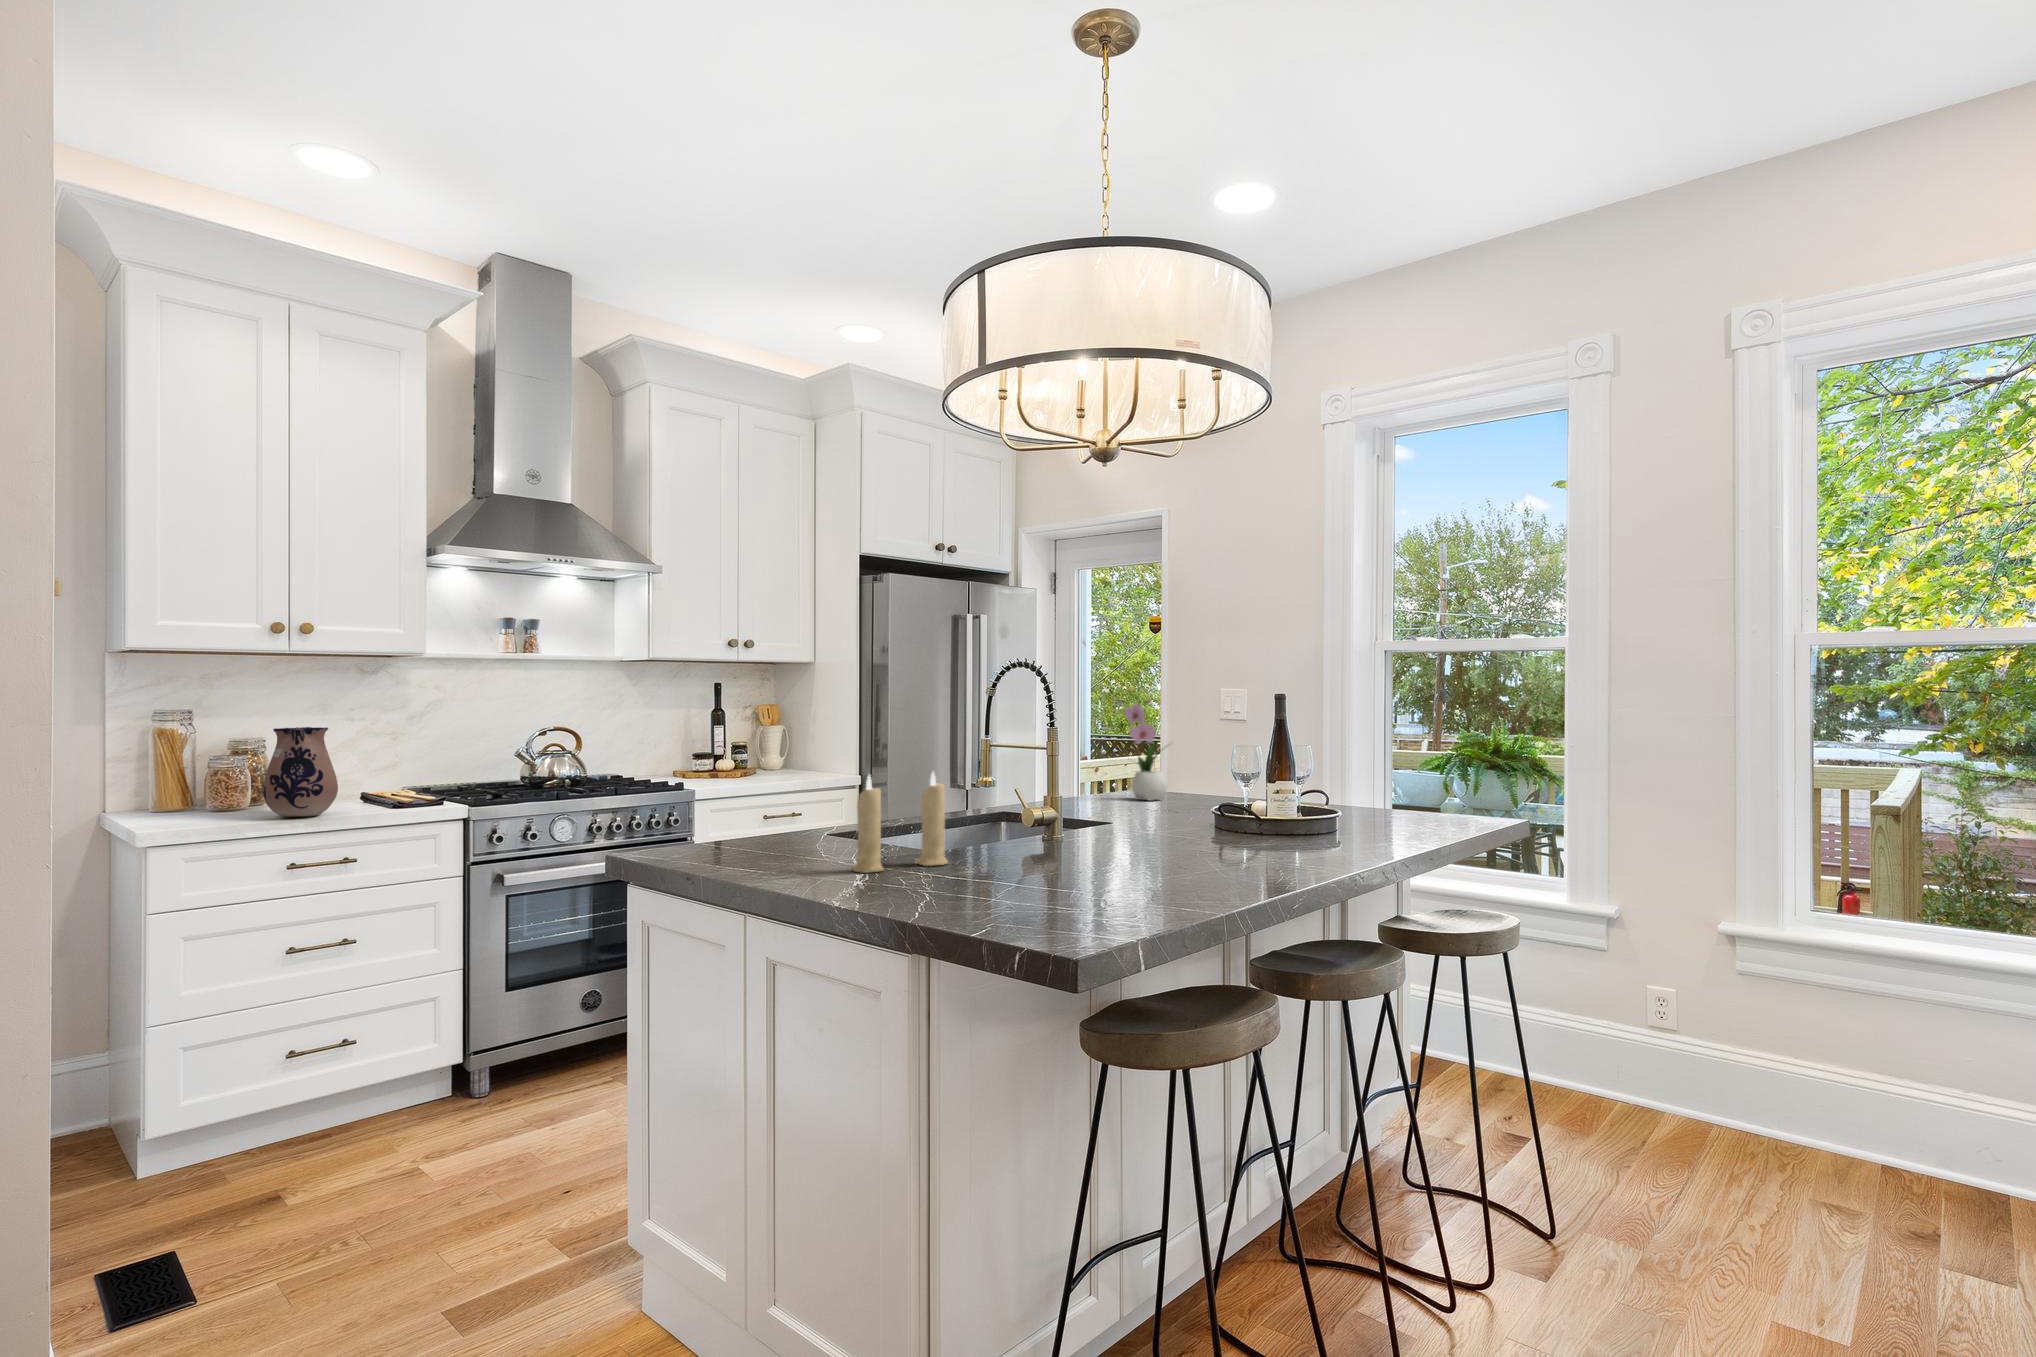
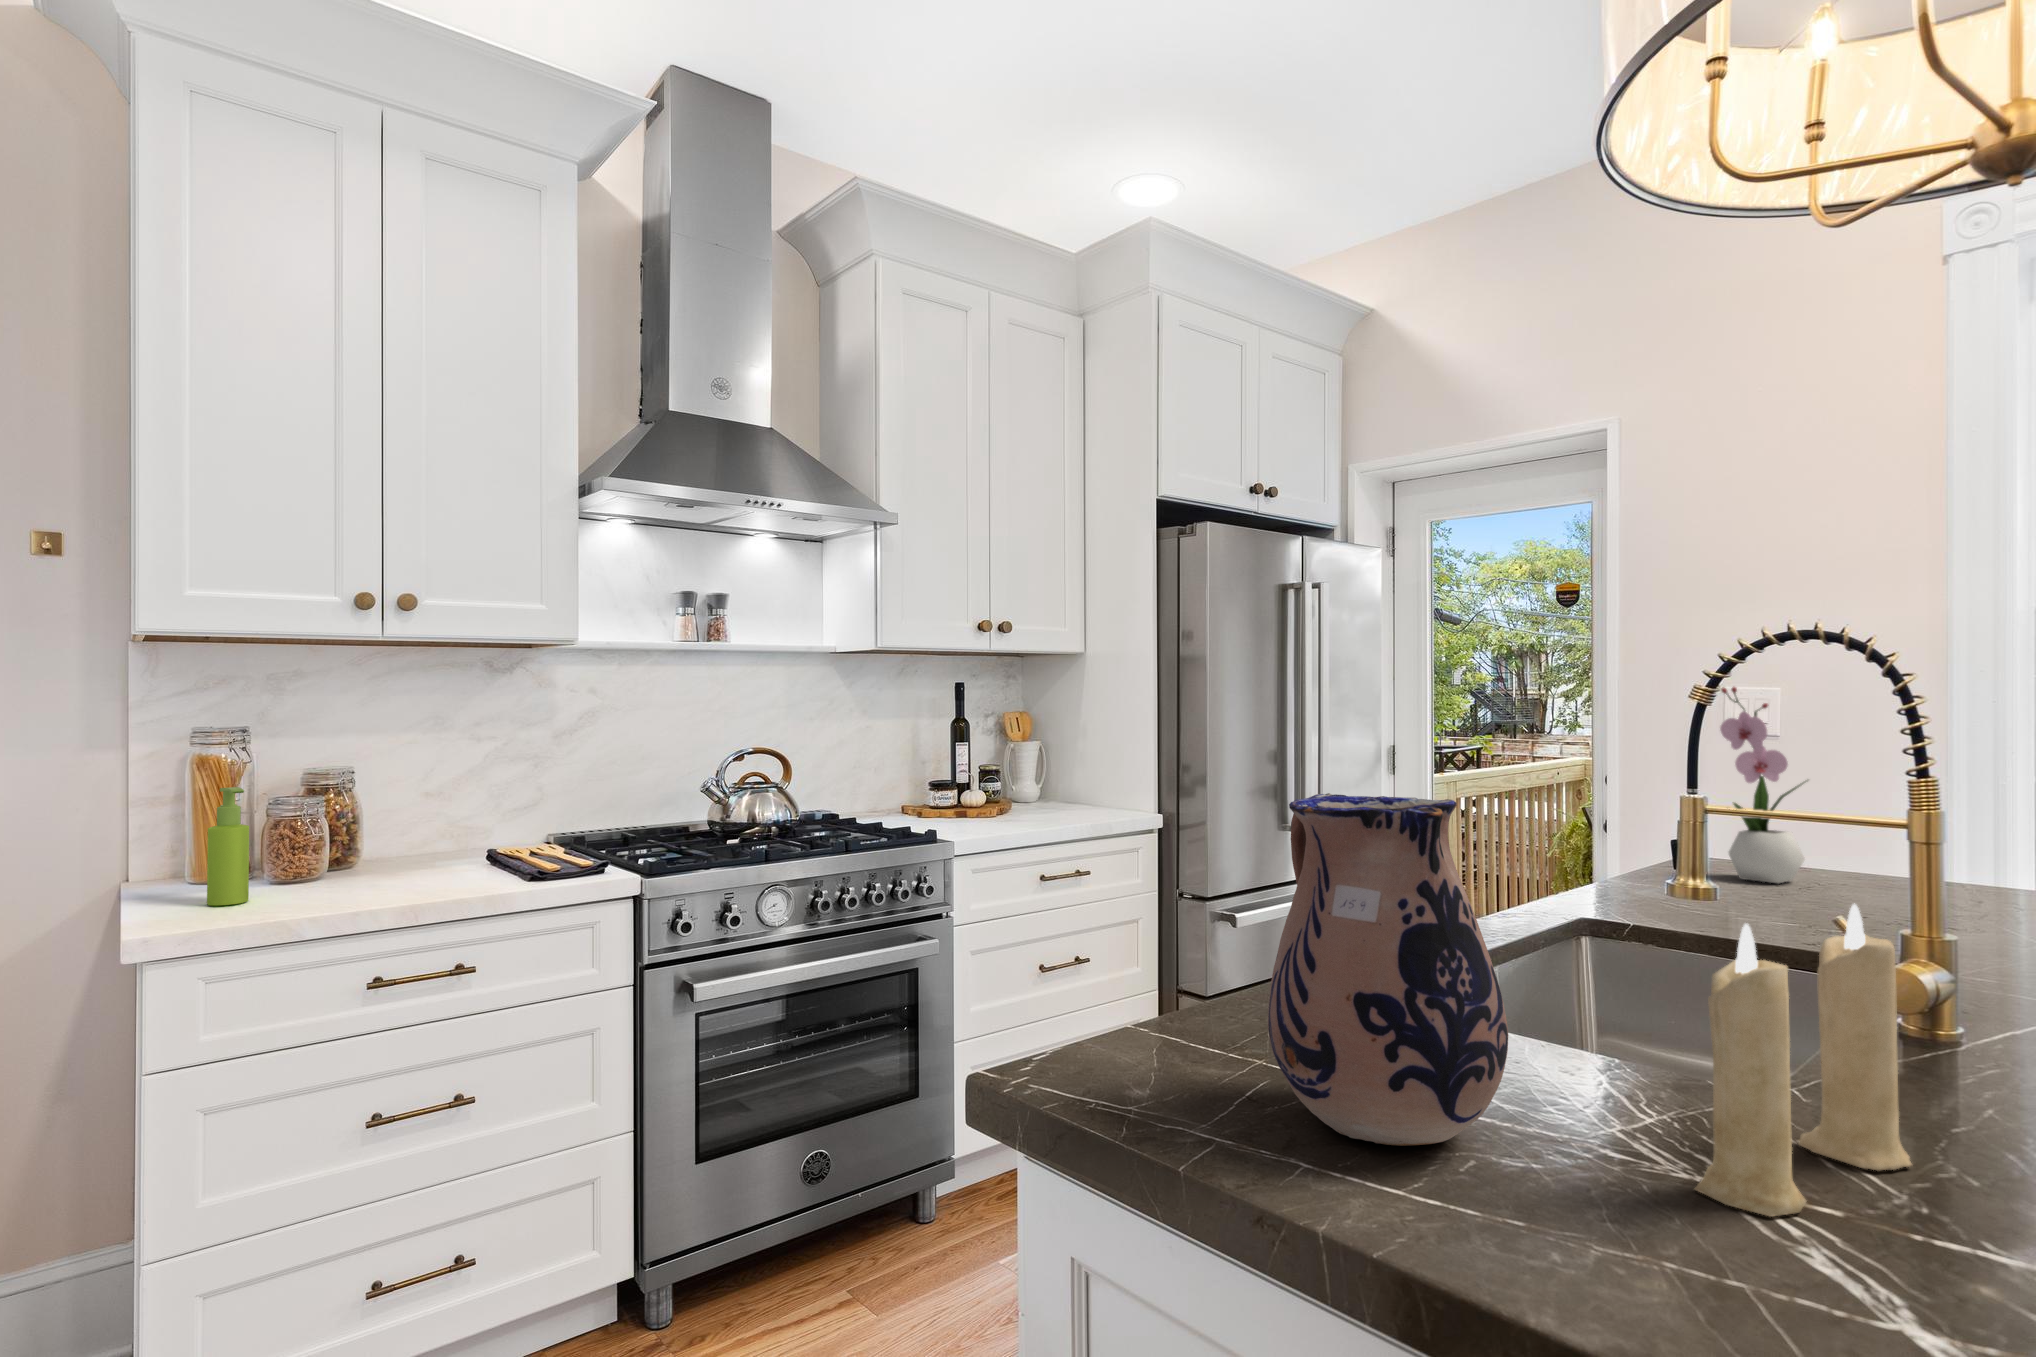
ceramic pitcher: present [263,727,338,817] -> present [1268,793,1508,1146]
soap dispenser: none [174,747,202,821] -> present [207,787,249,905]

